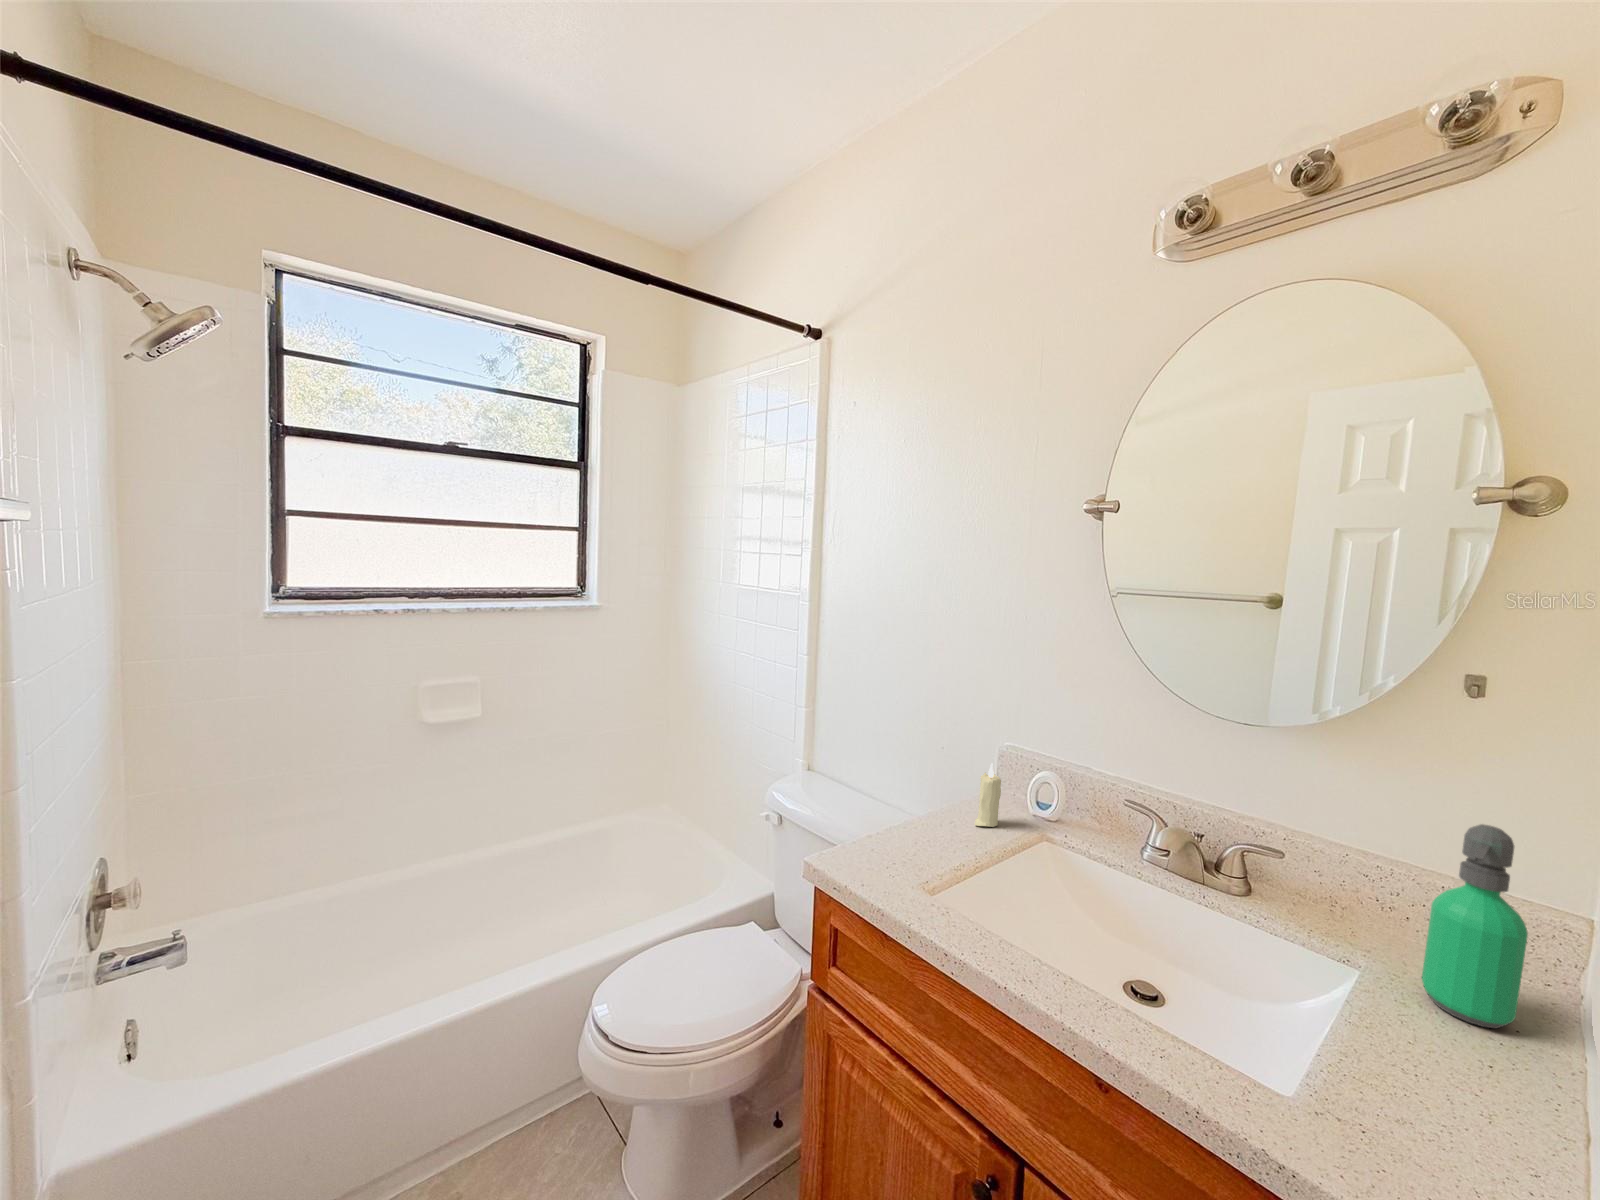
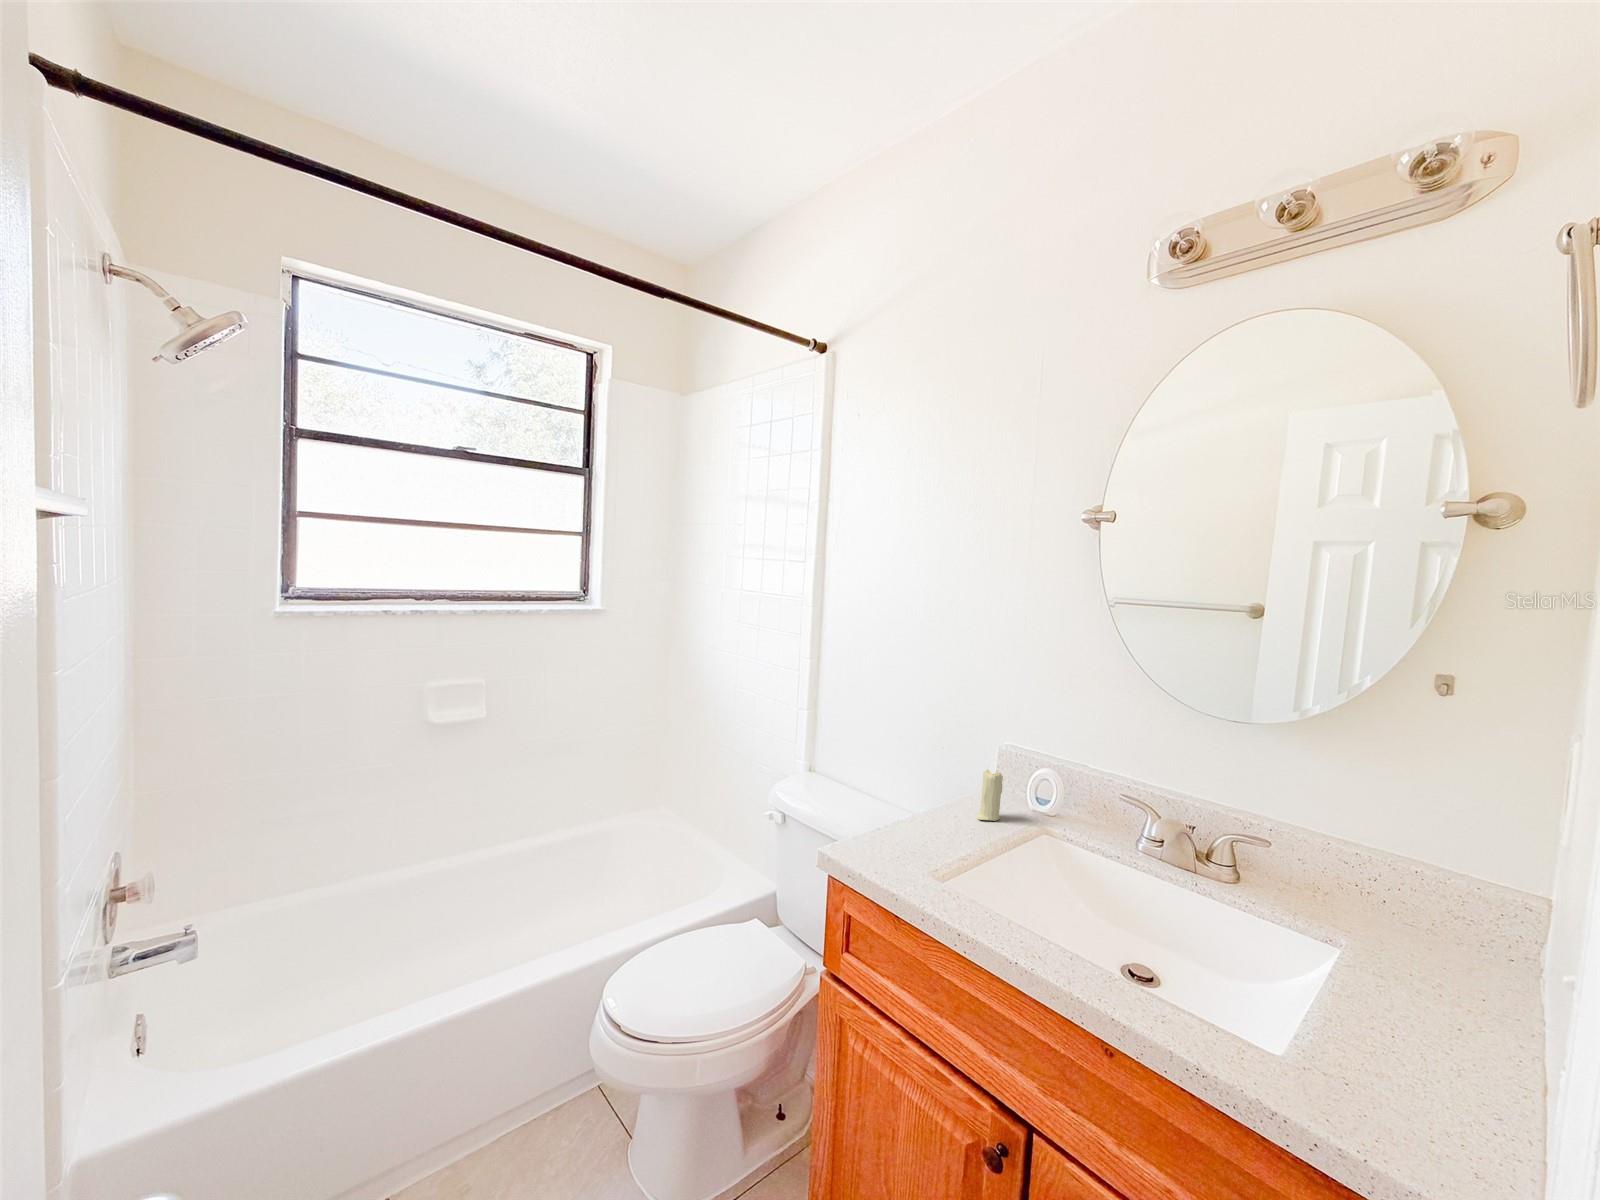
soap dispenser: present [1422,824,1528,1028] -> none [1398,810,1493,998]

